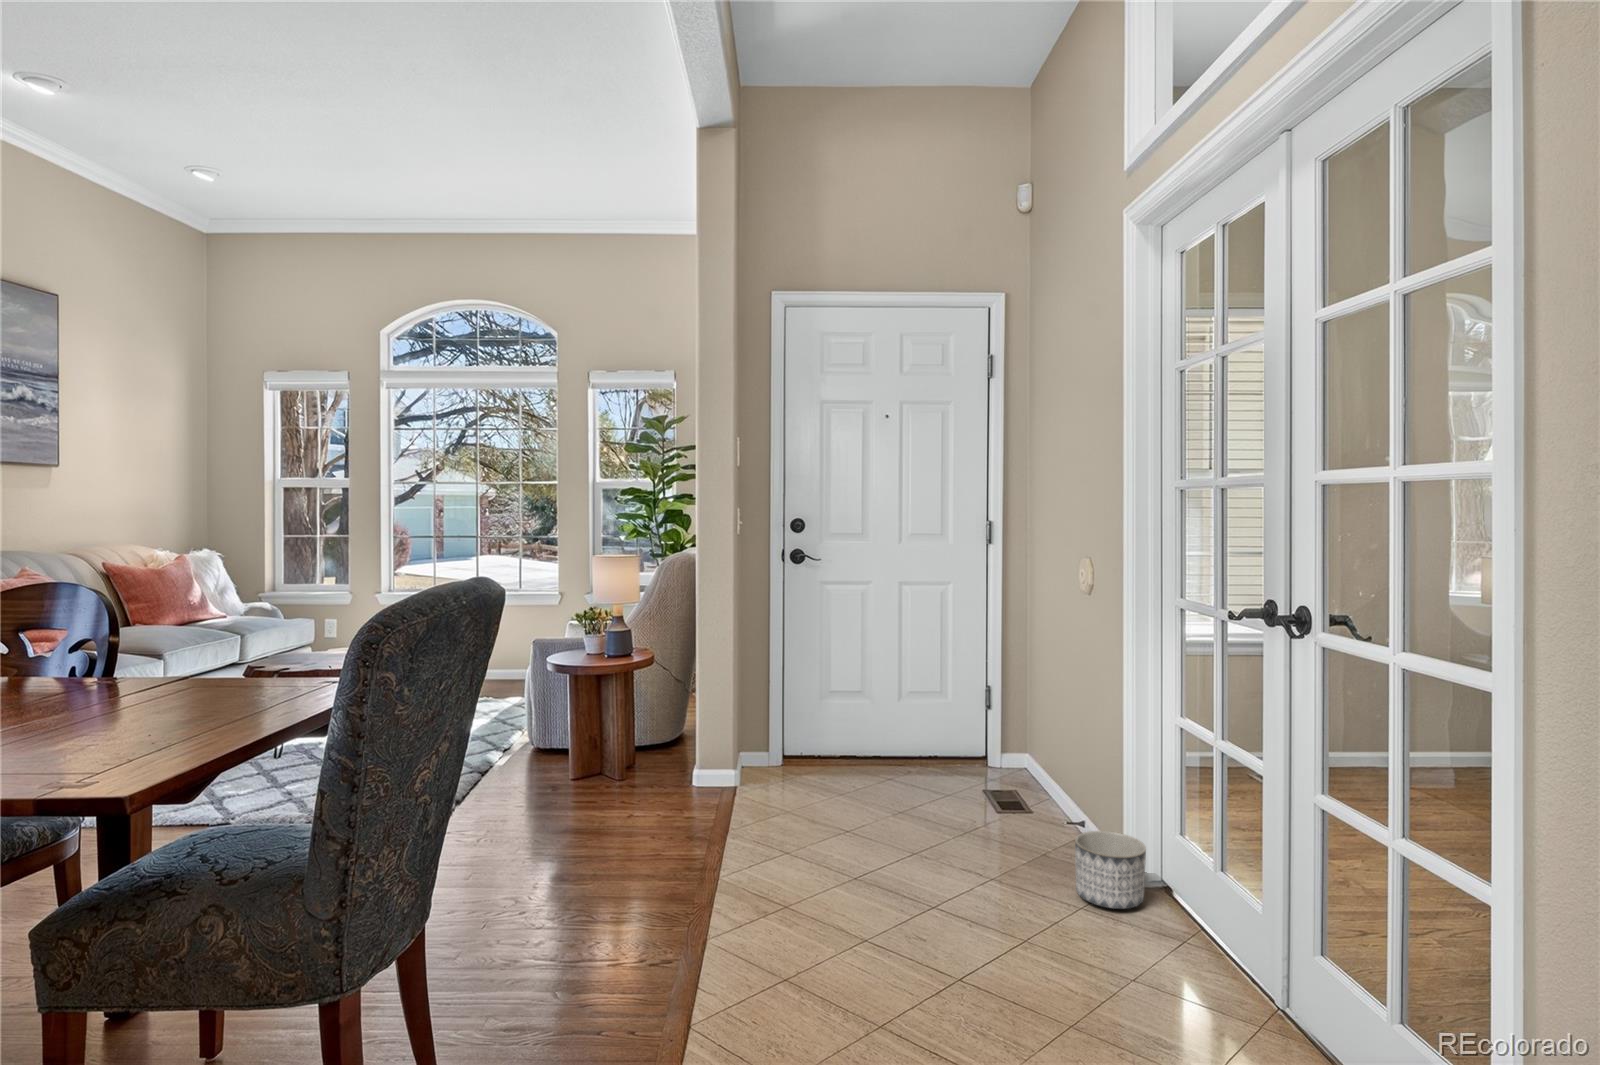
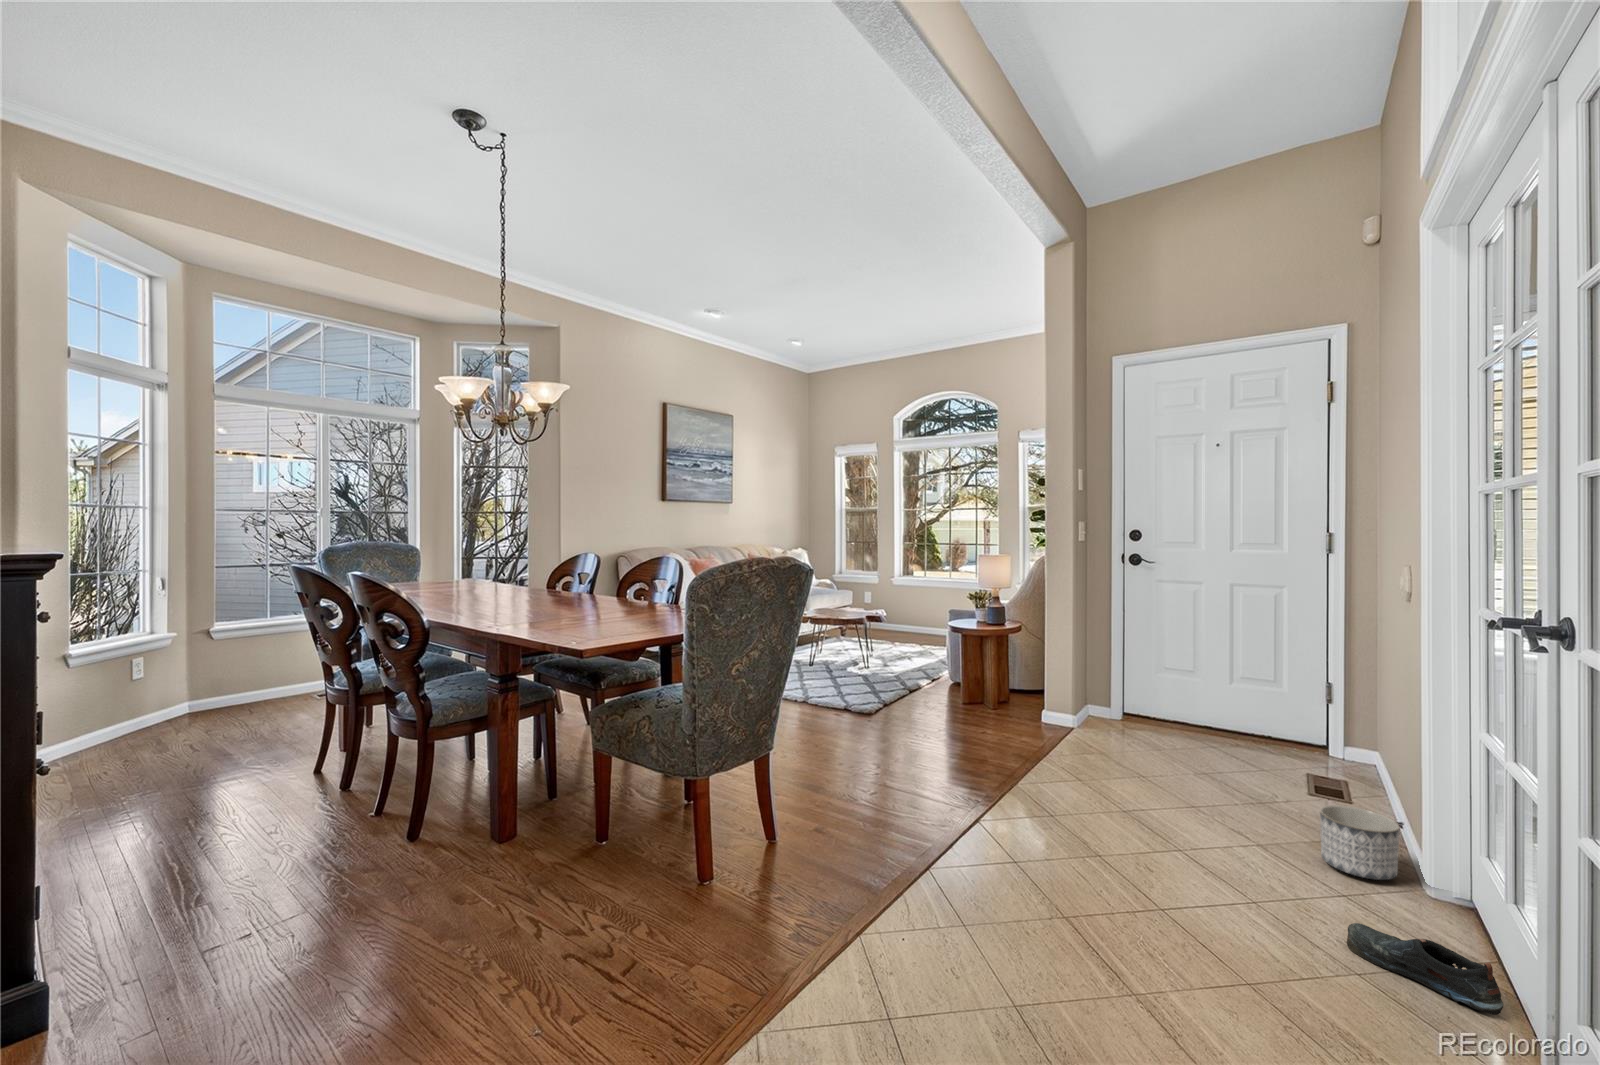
shoe: none [1170,973,1318,1035] -> present [1347,923,1504,1015]

